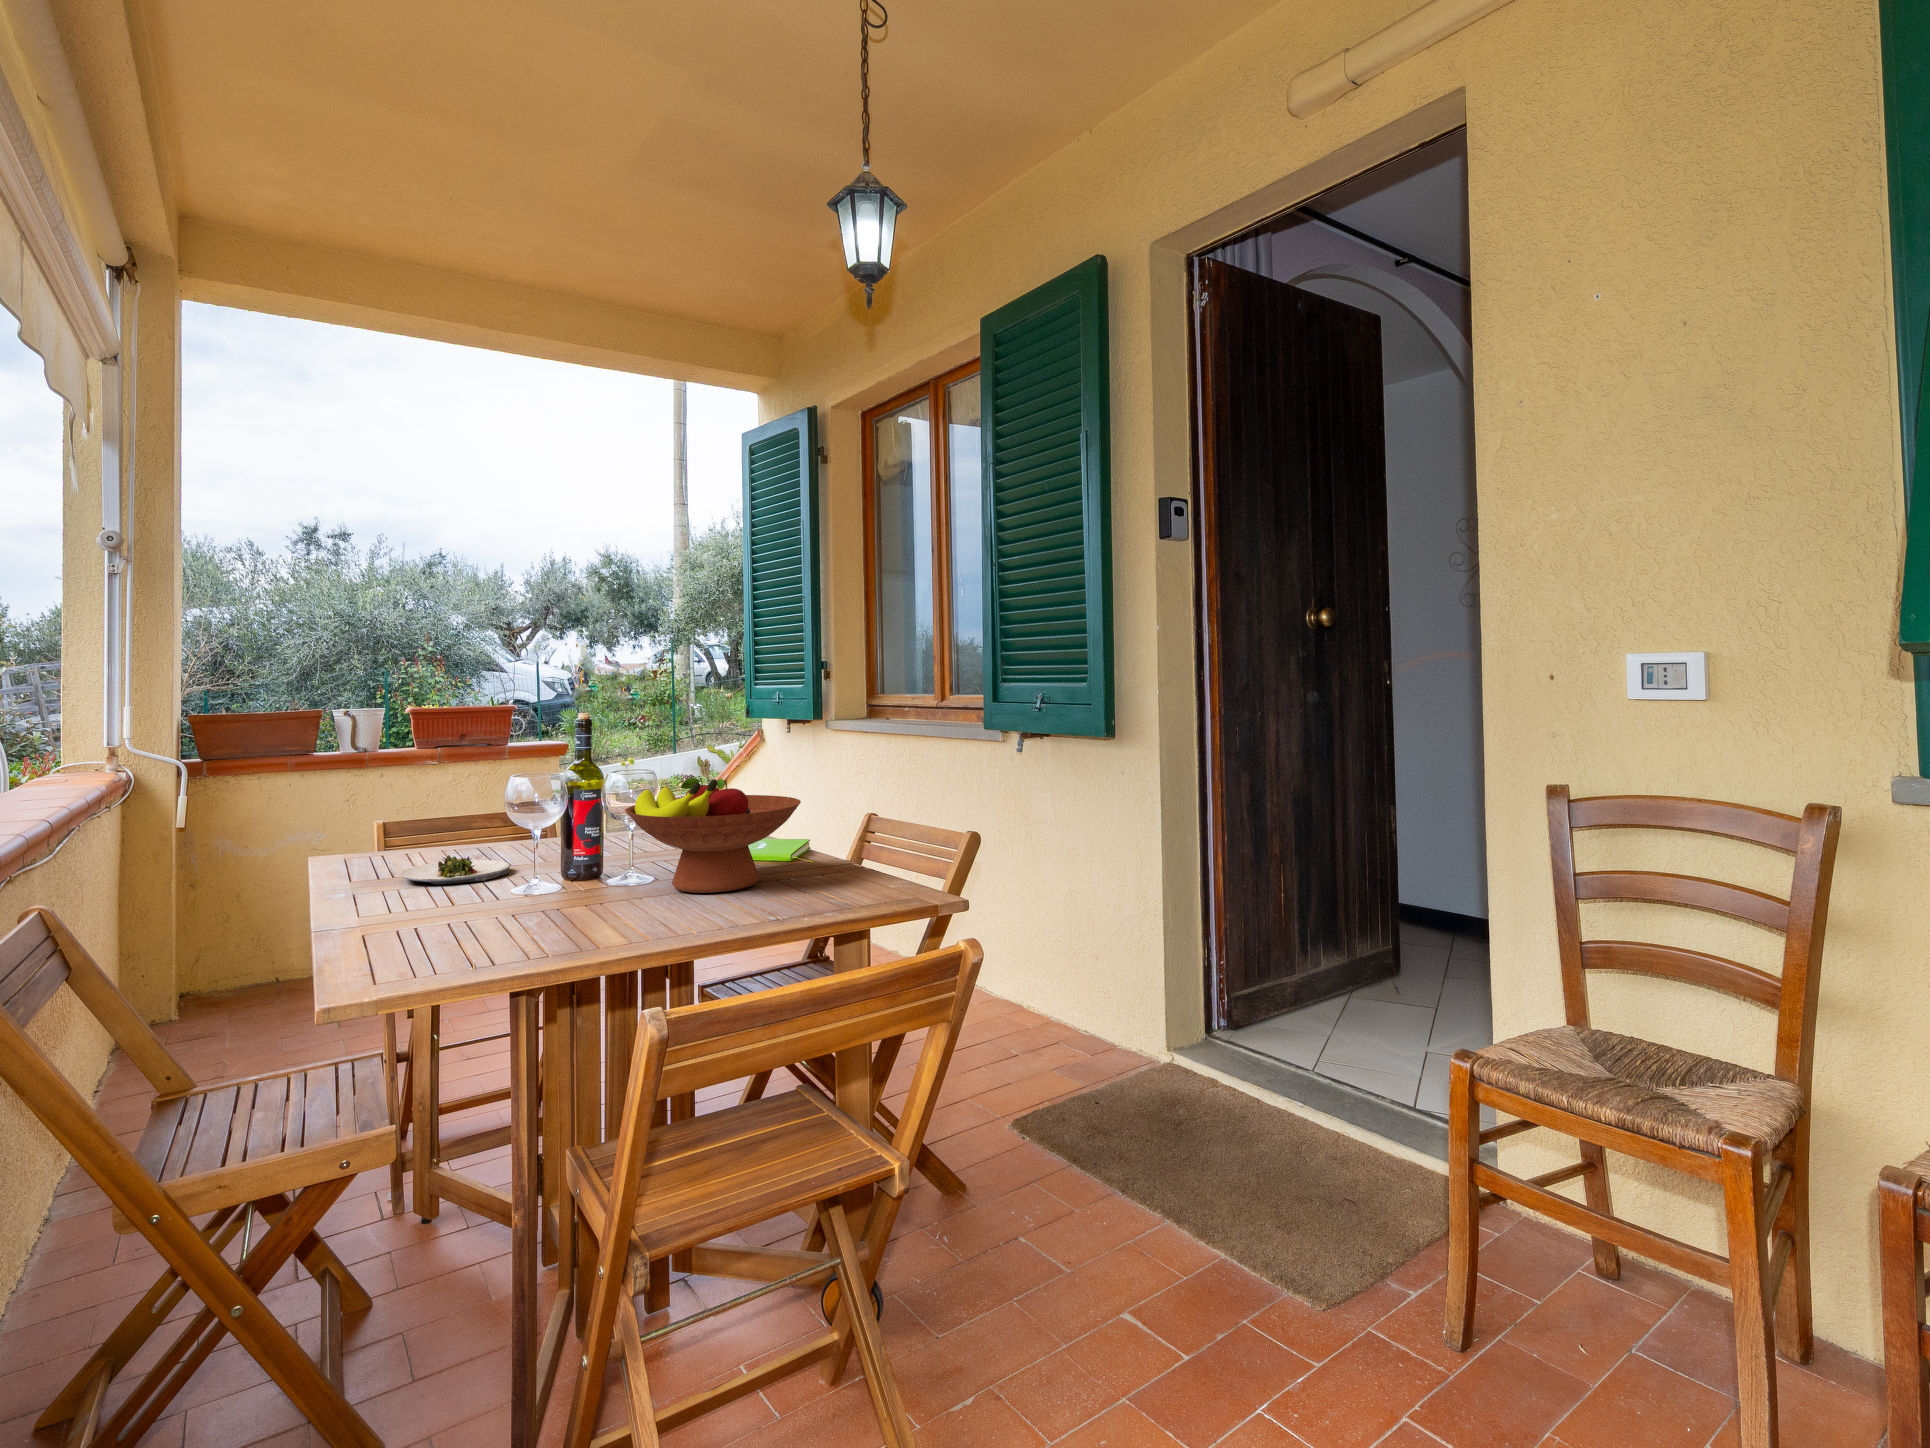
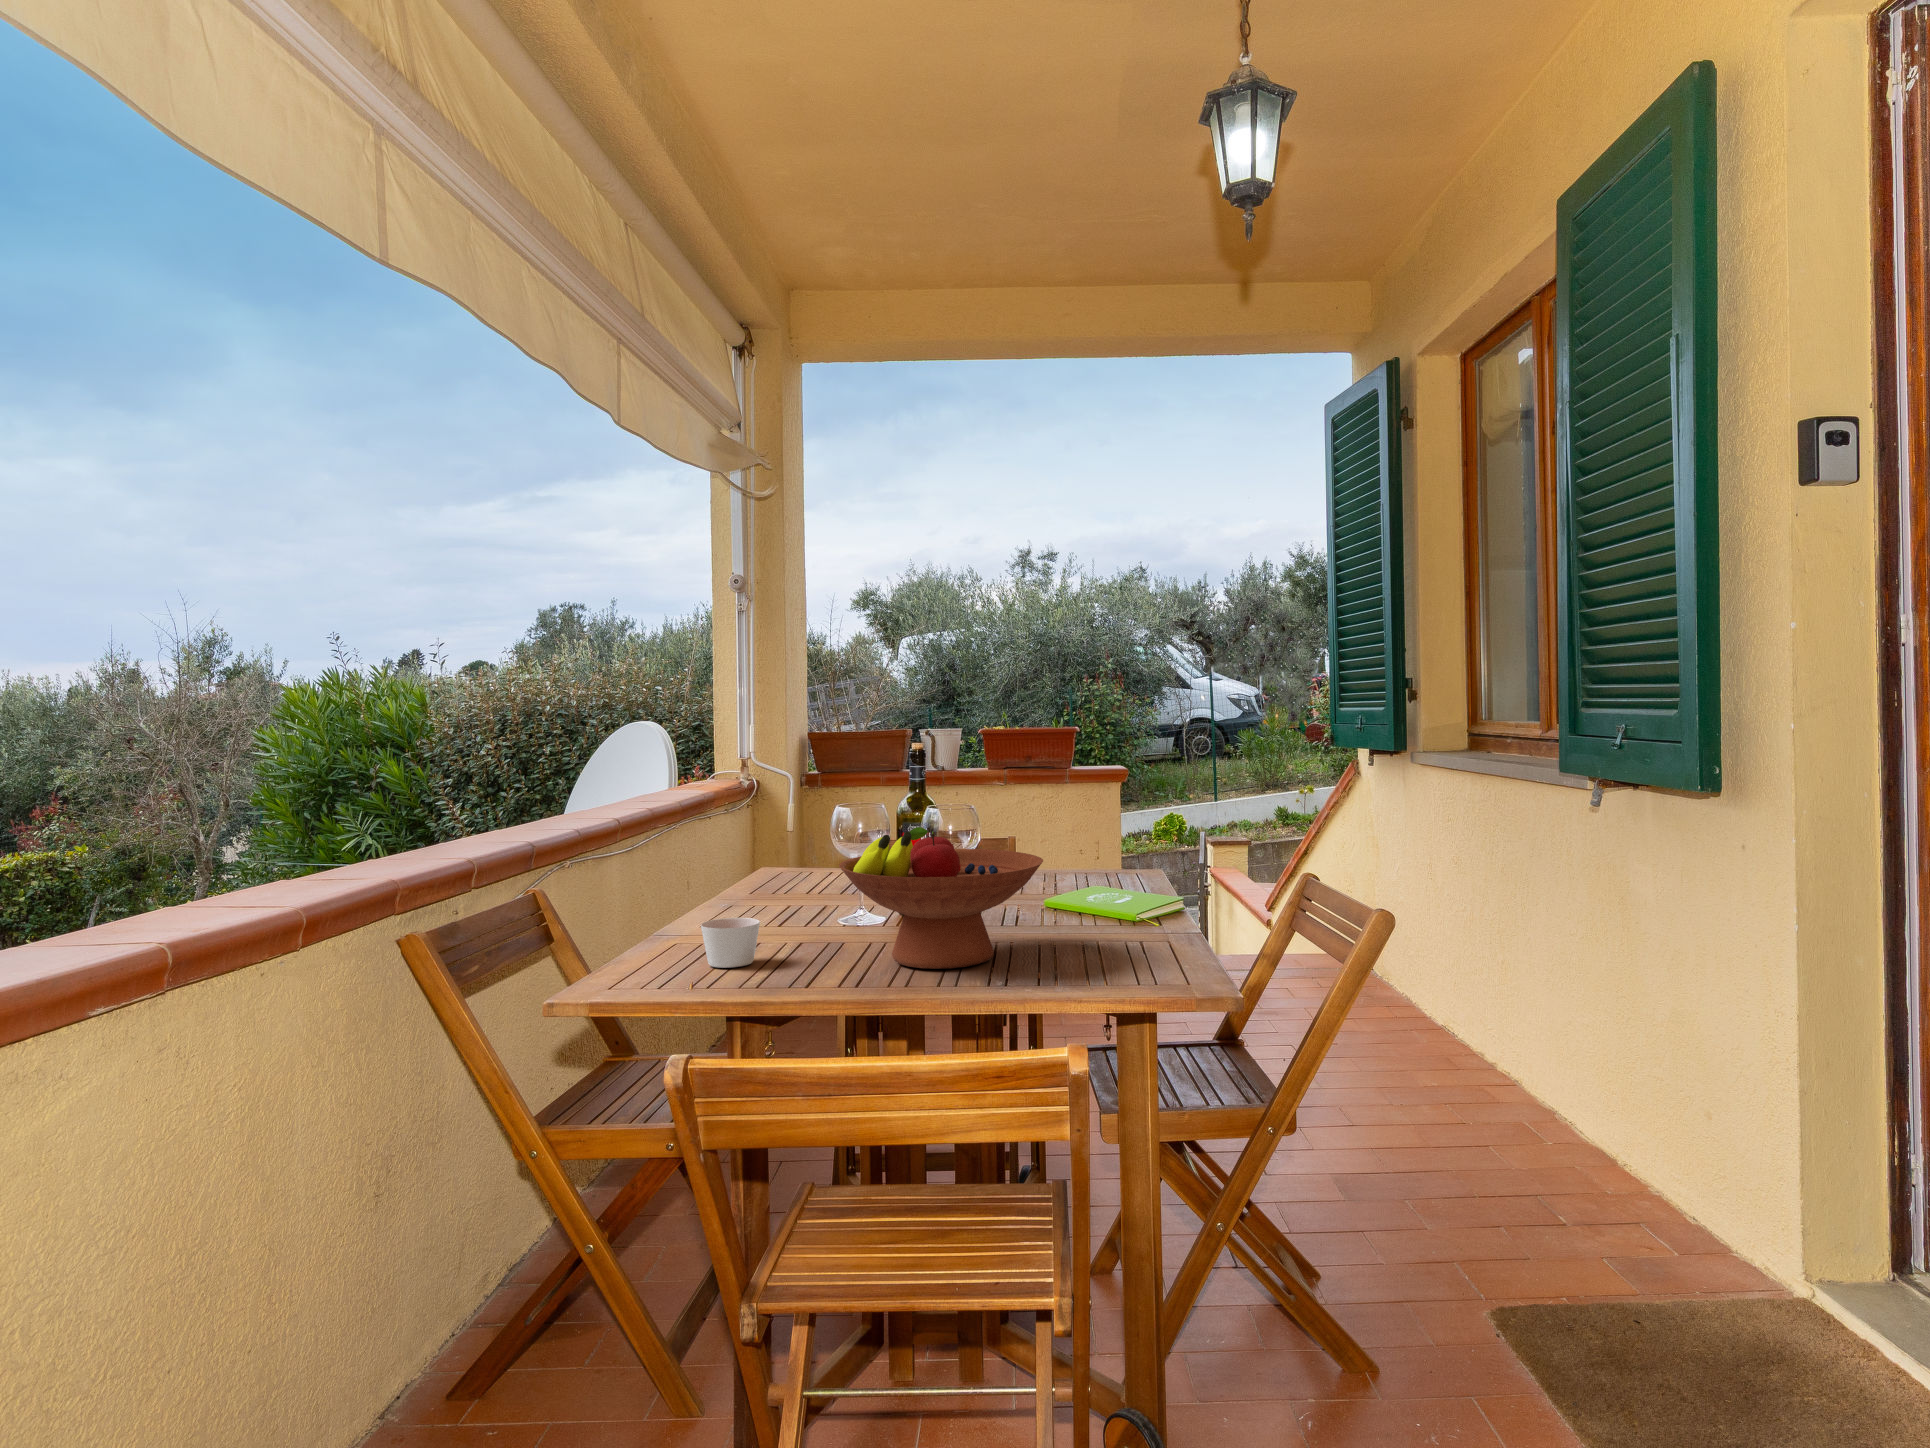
salad plate: present [401,855,510,885] -> none [721,888,826,919]
candle: none [499,871,558,917] -> present [701,918,760,968]

